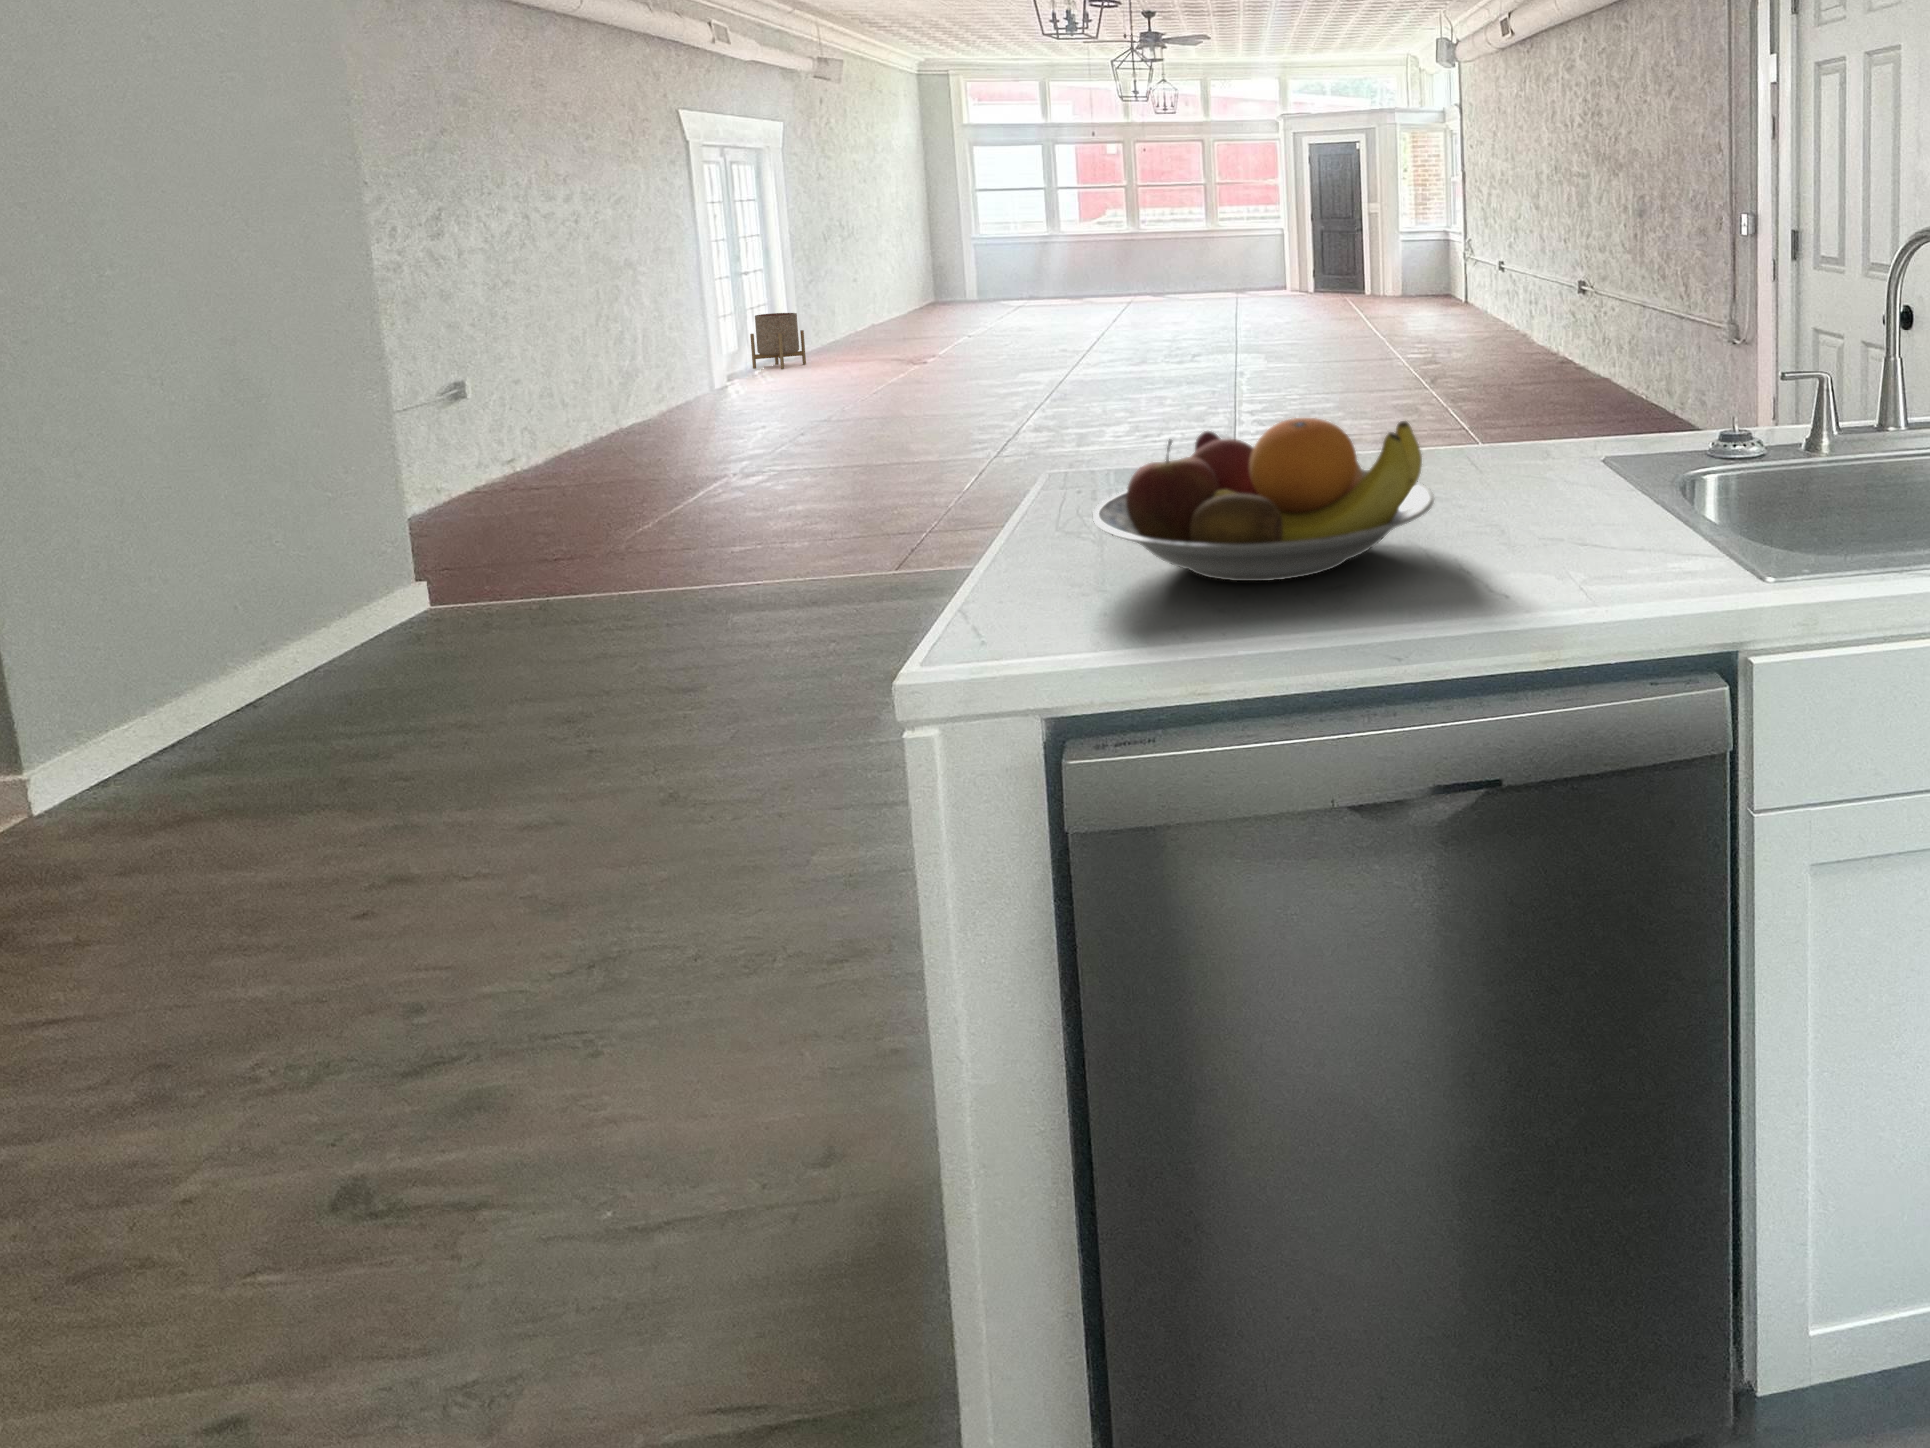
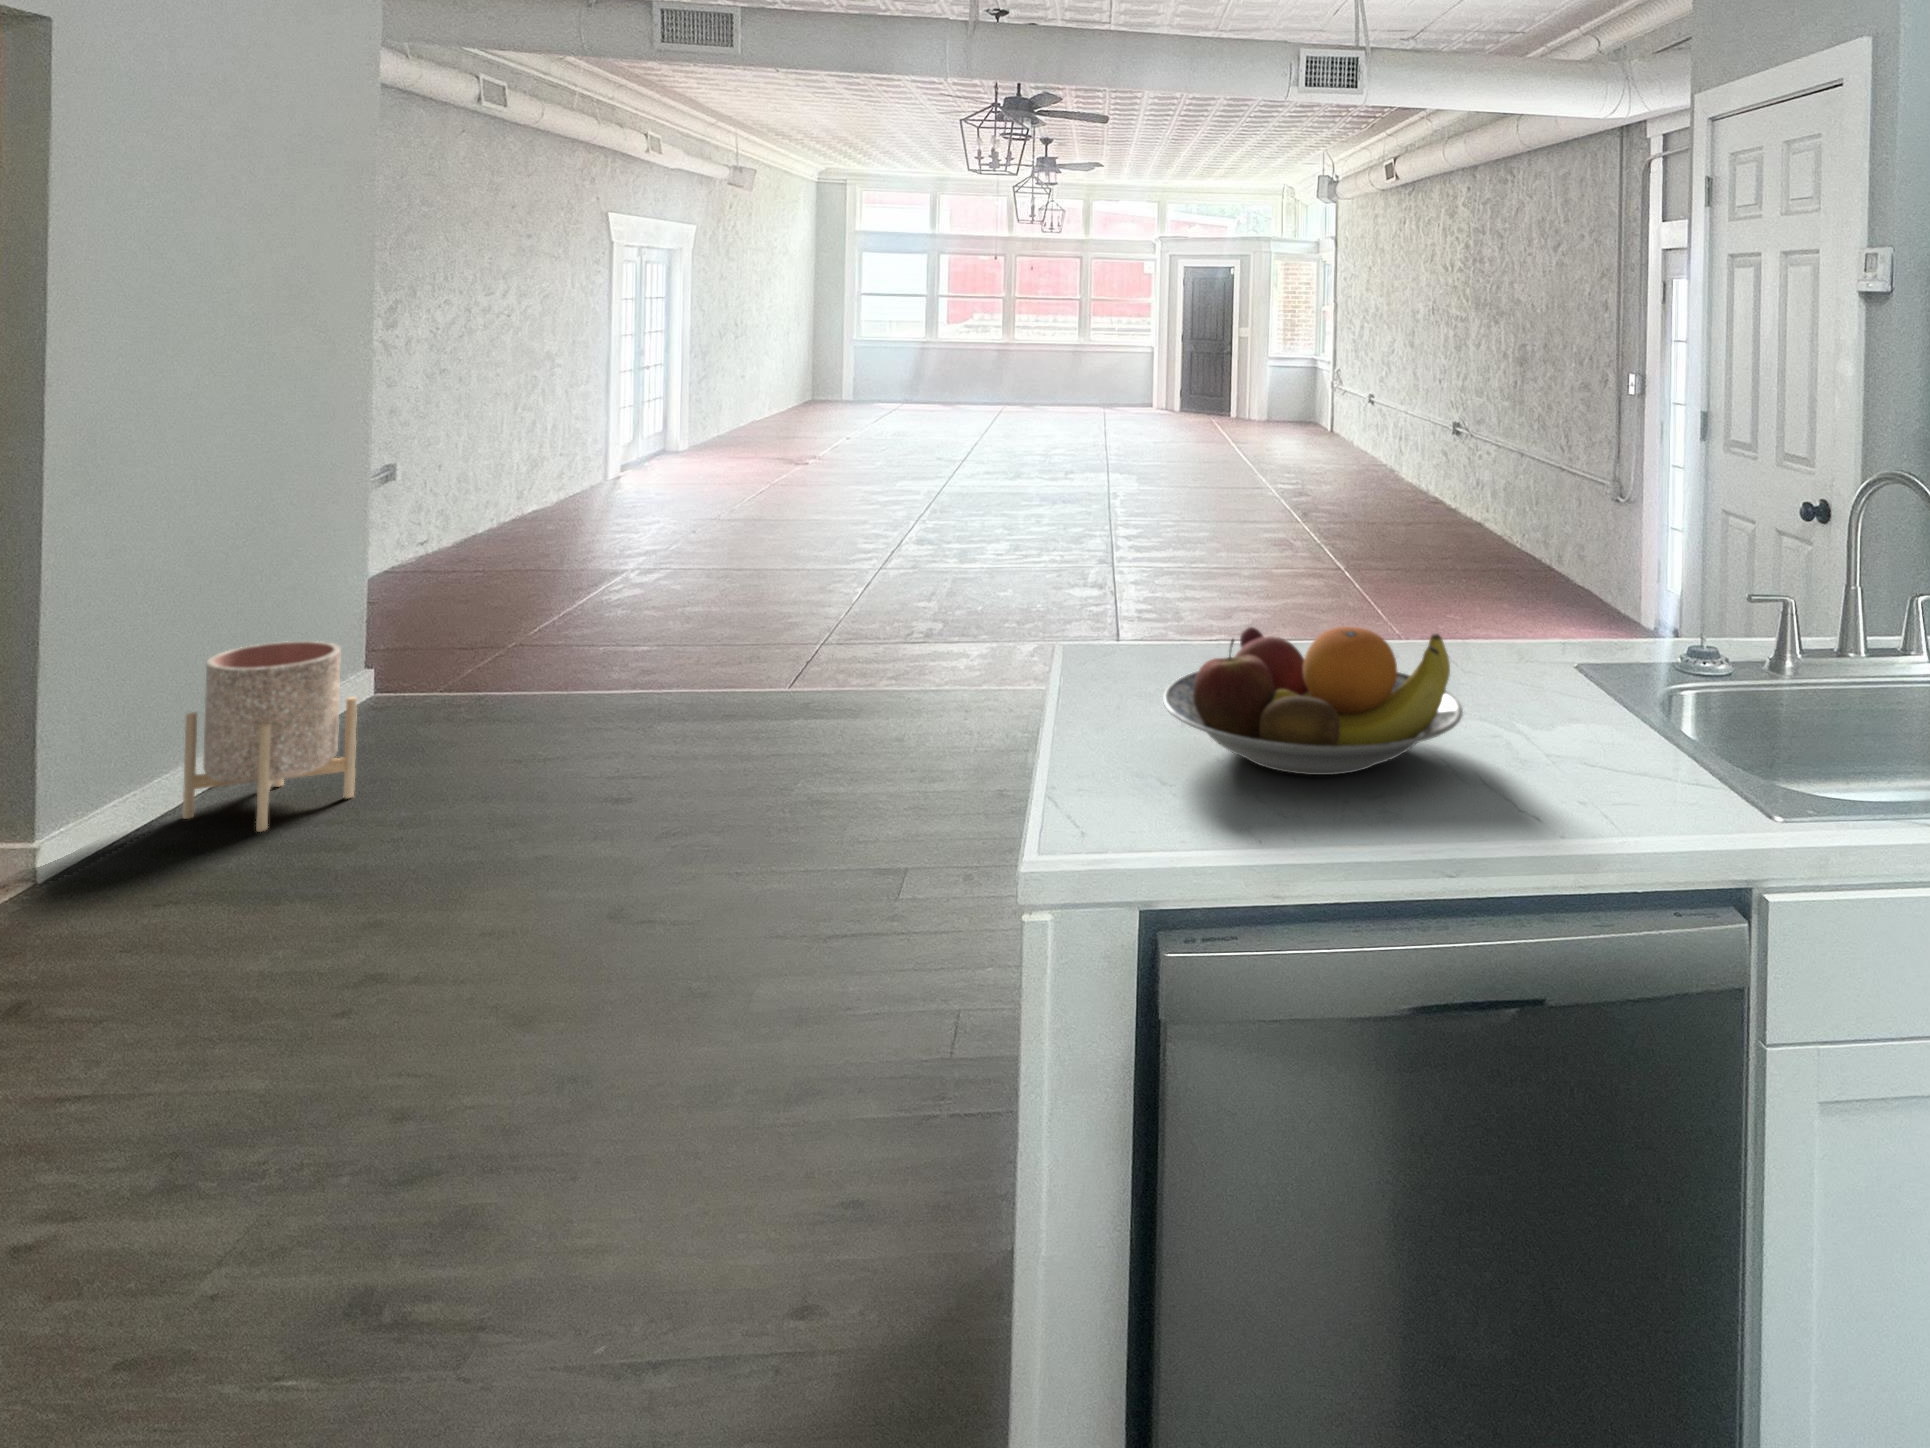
planter: present [750,313,806,369] -> present [183,641,357,832]

